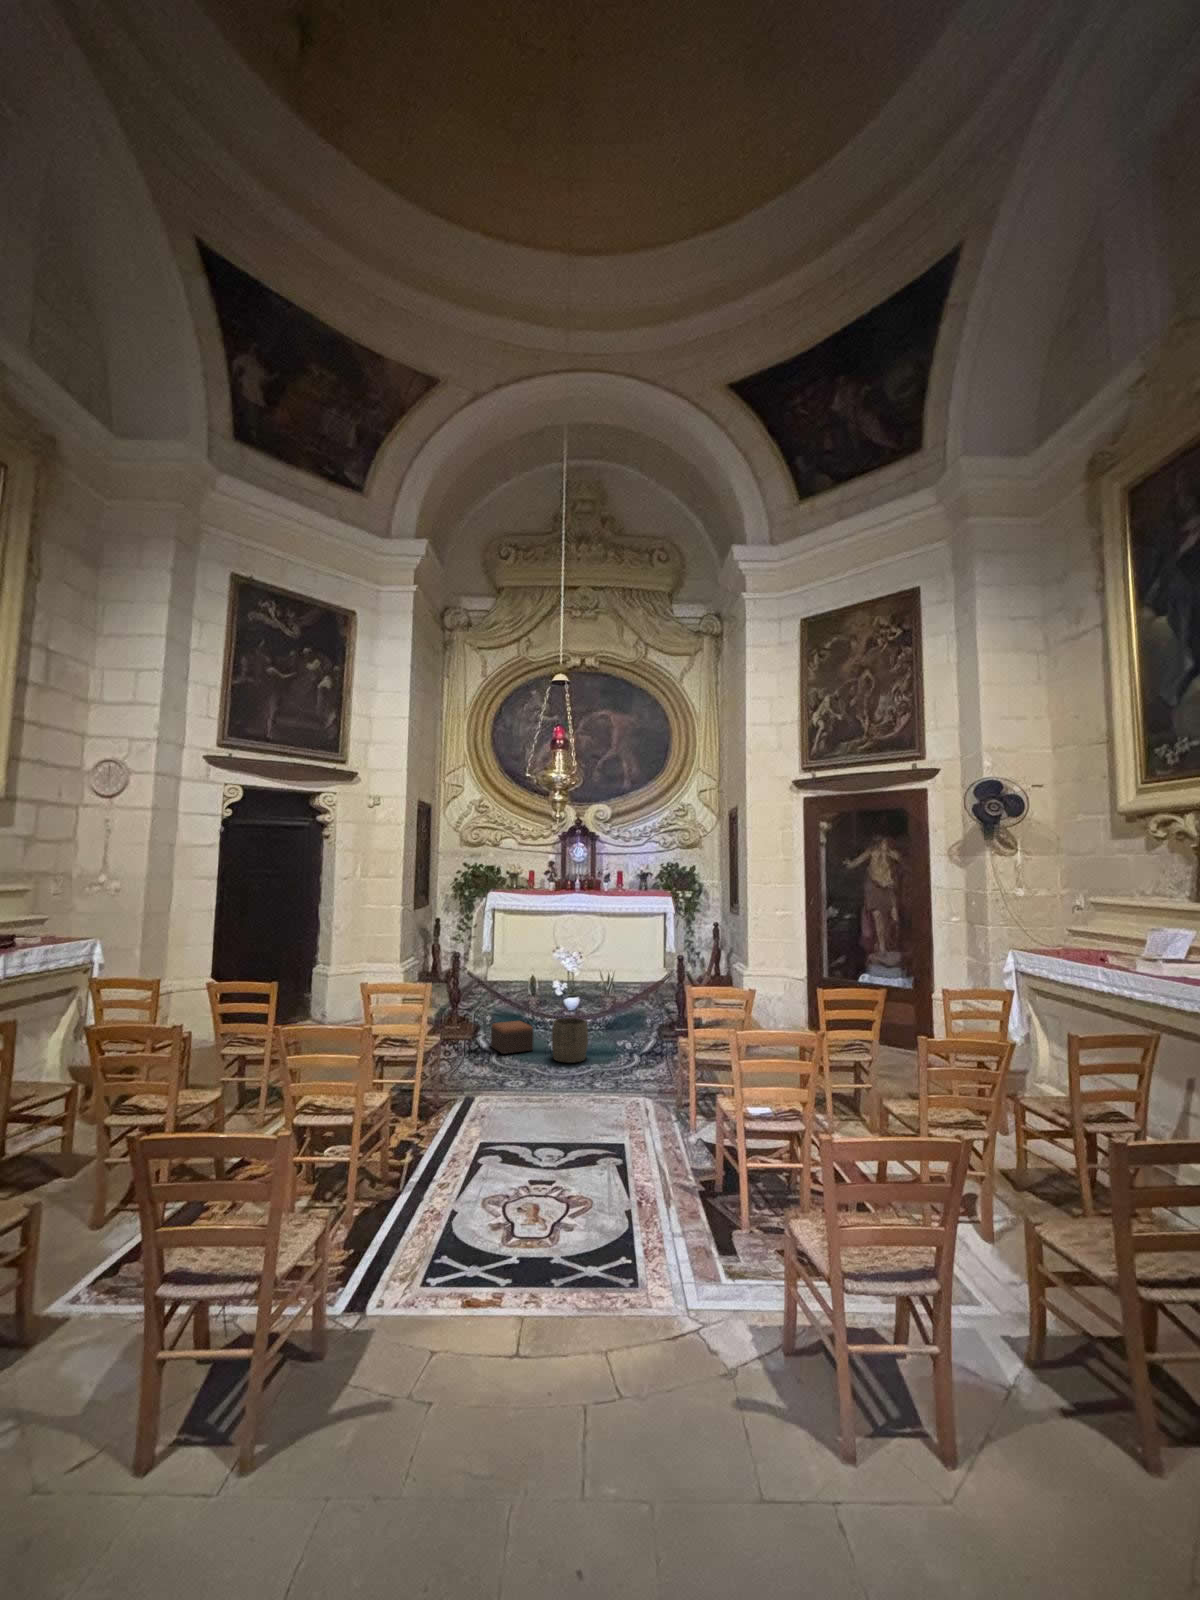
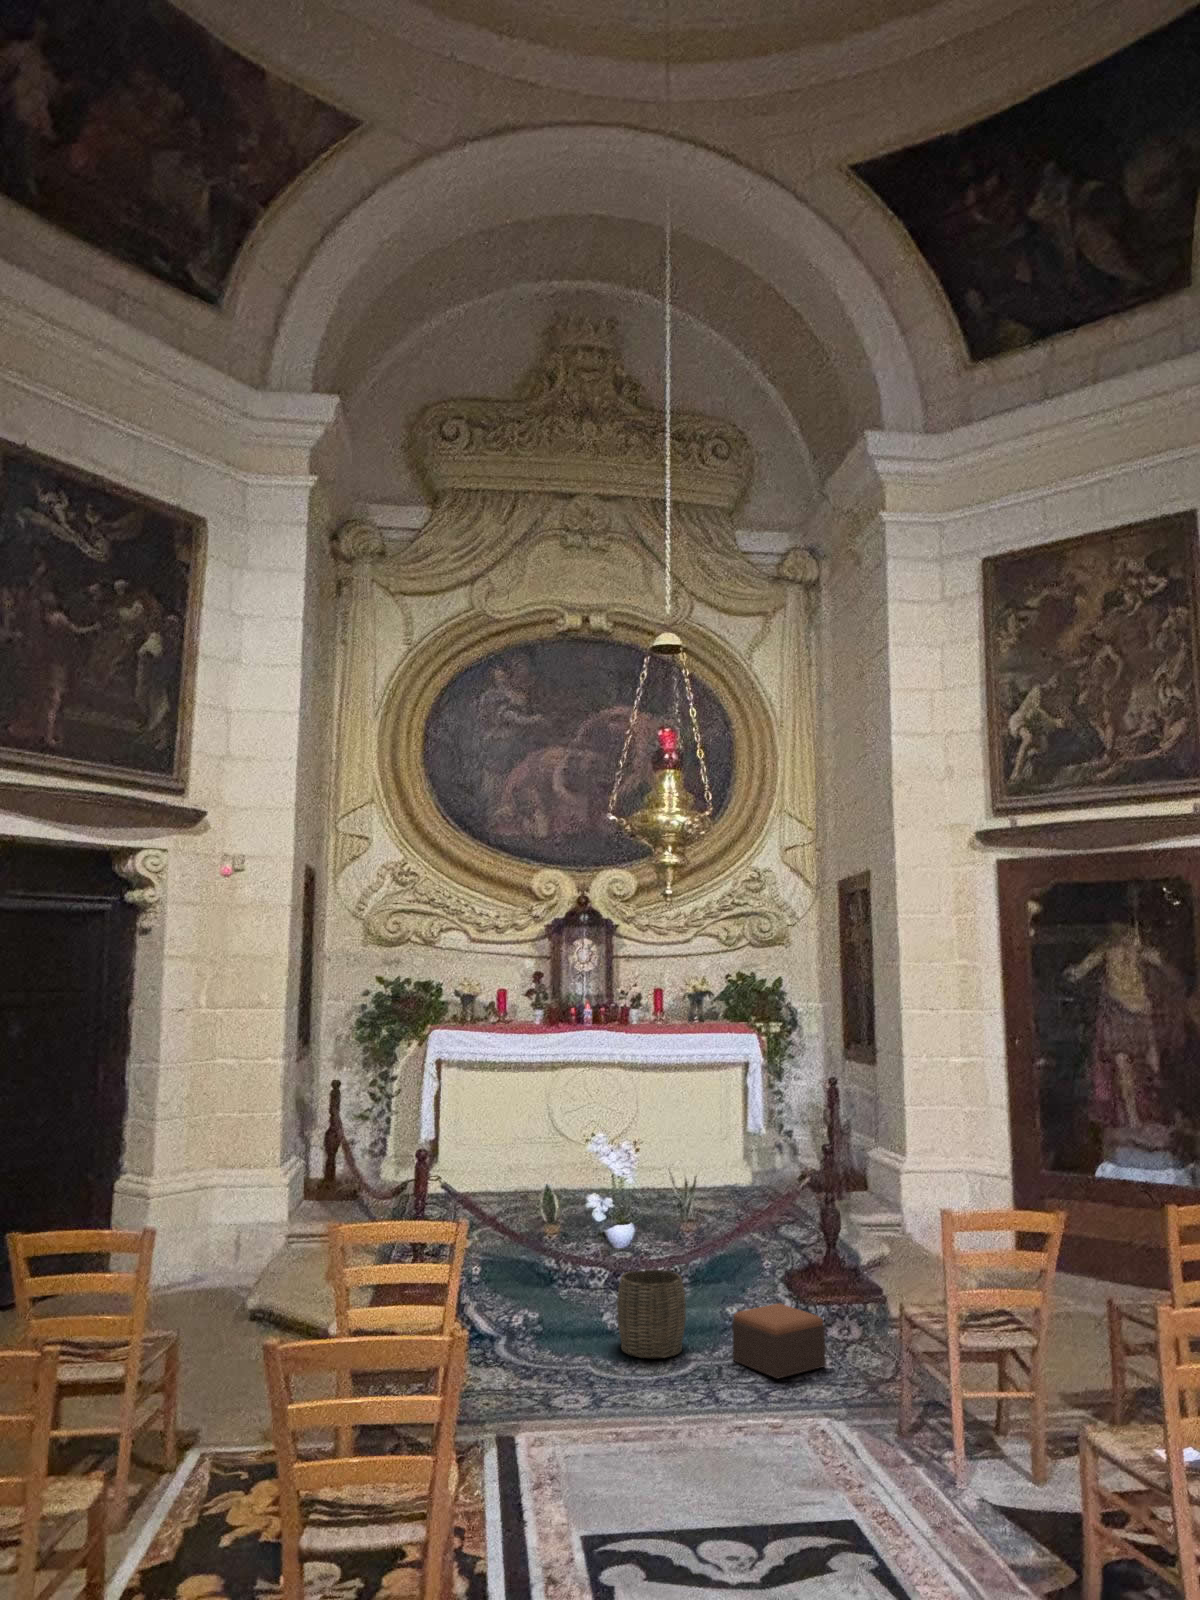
footstool: present [491,1021,534,1054] -> present [732,1303,826,1379]

